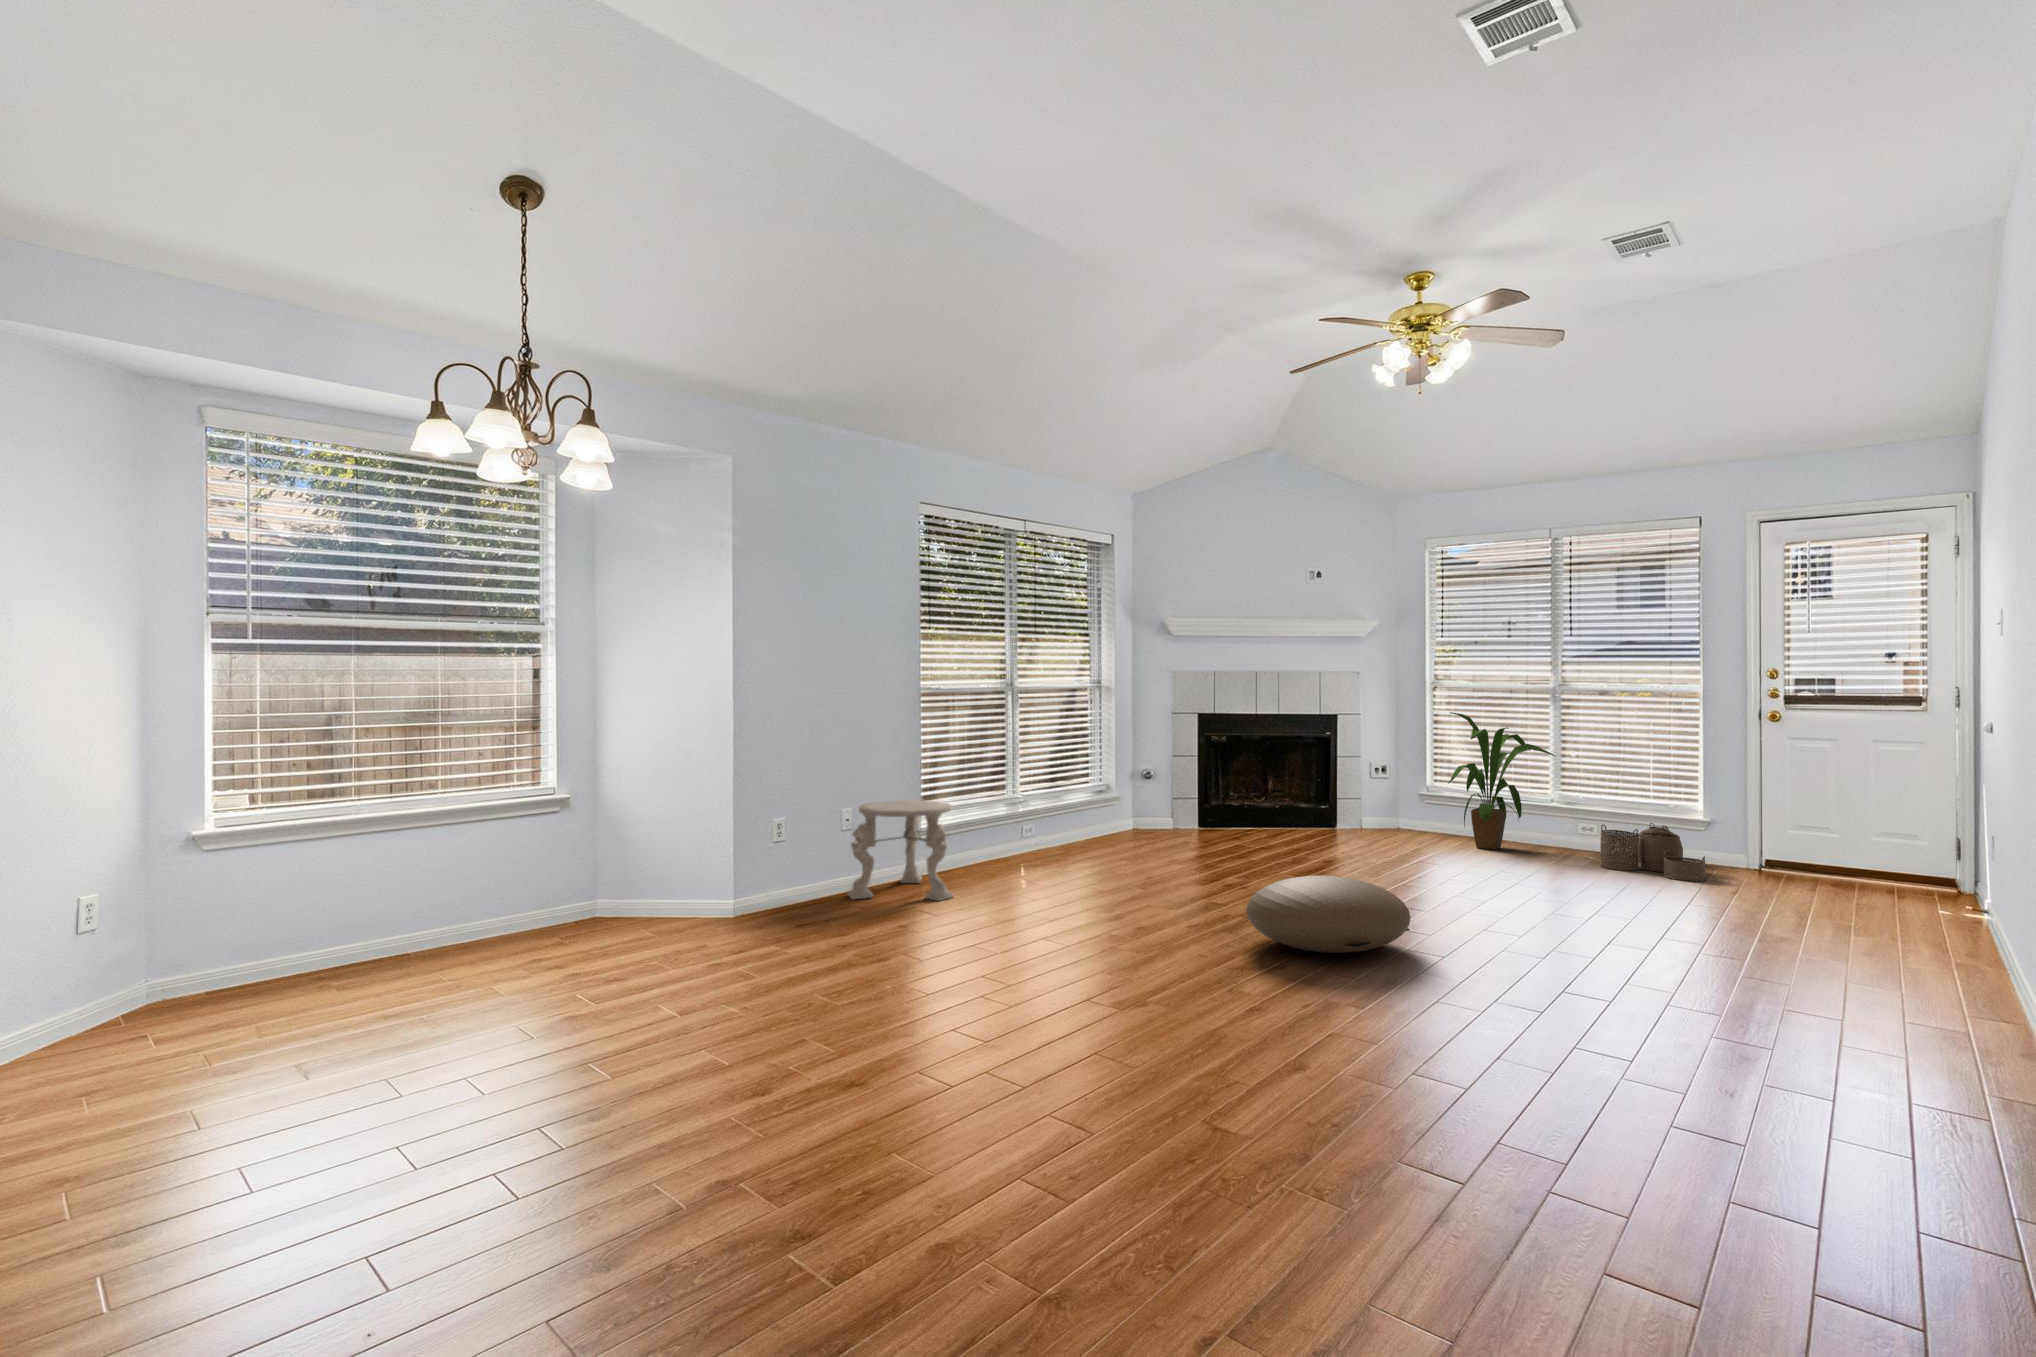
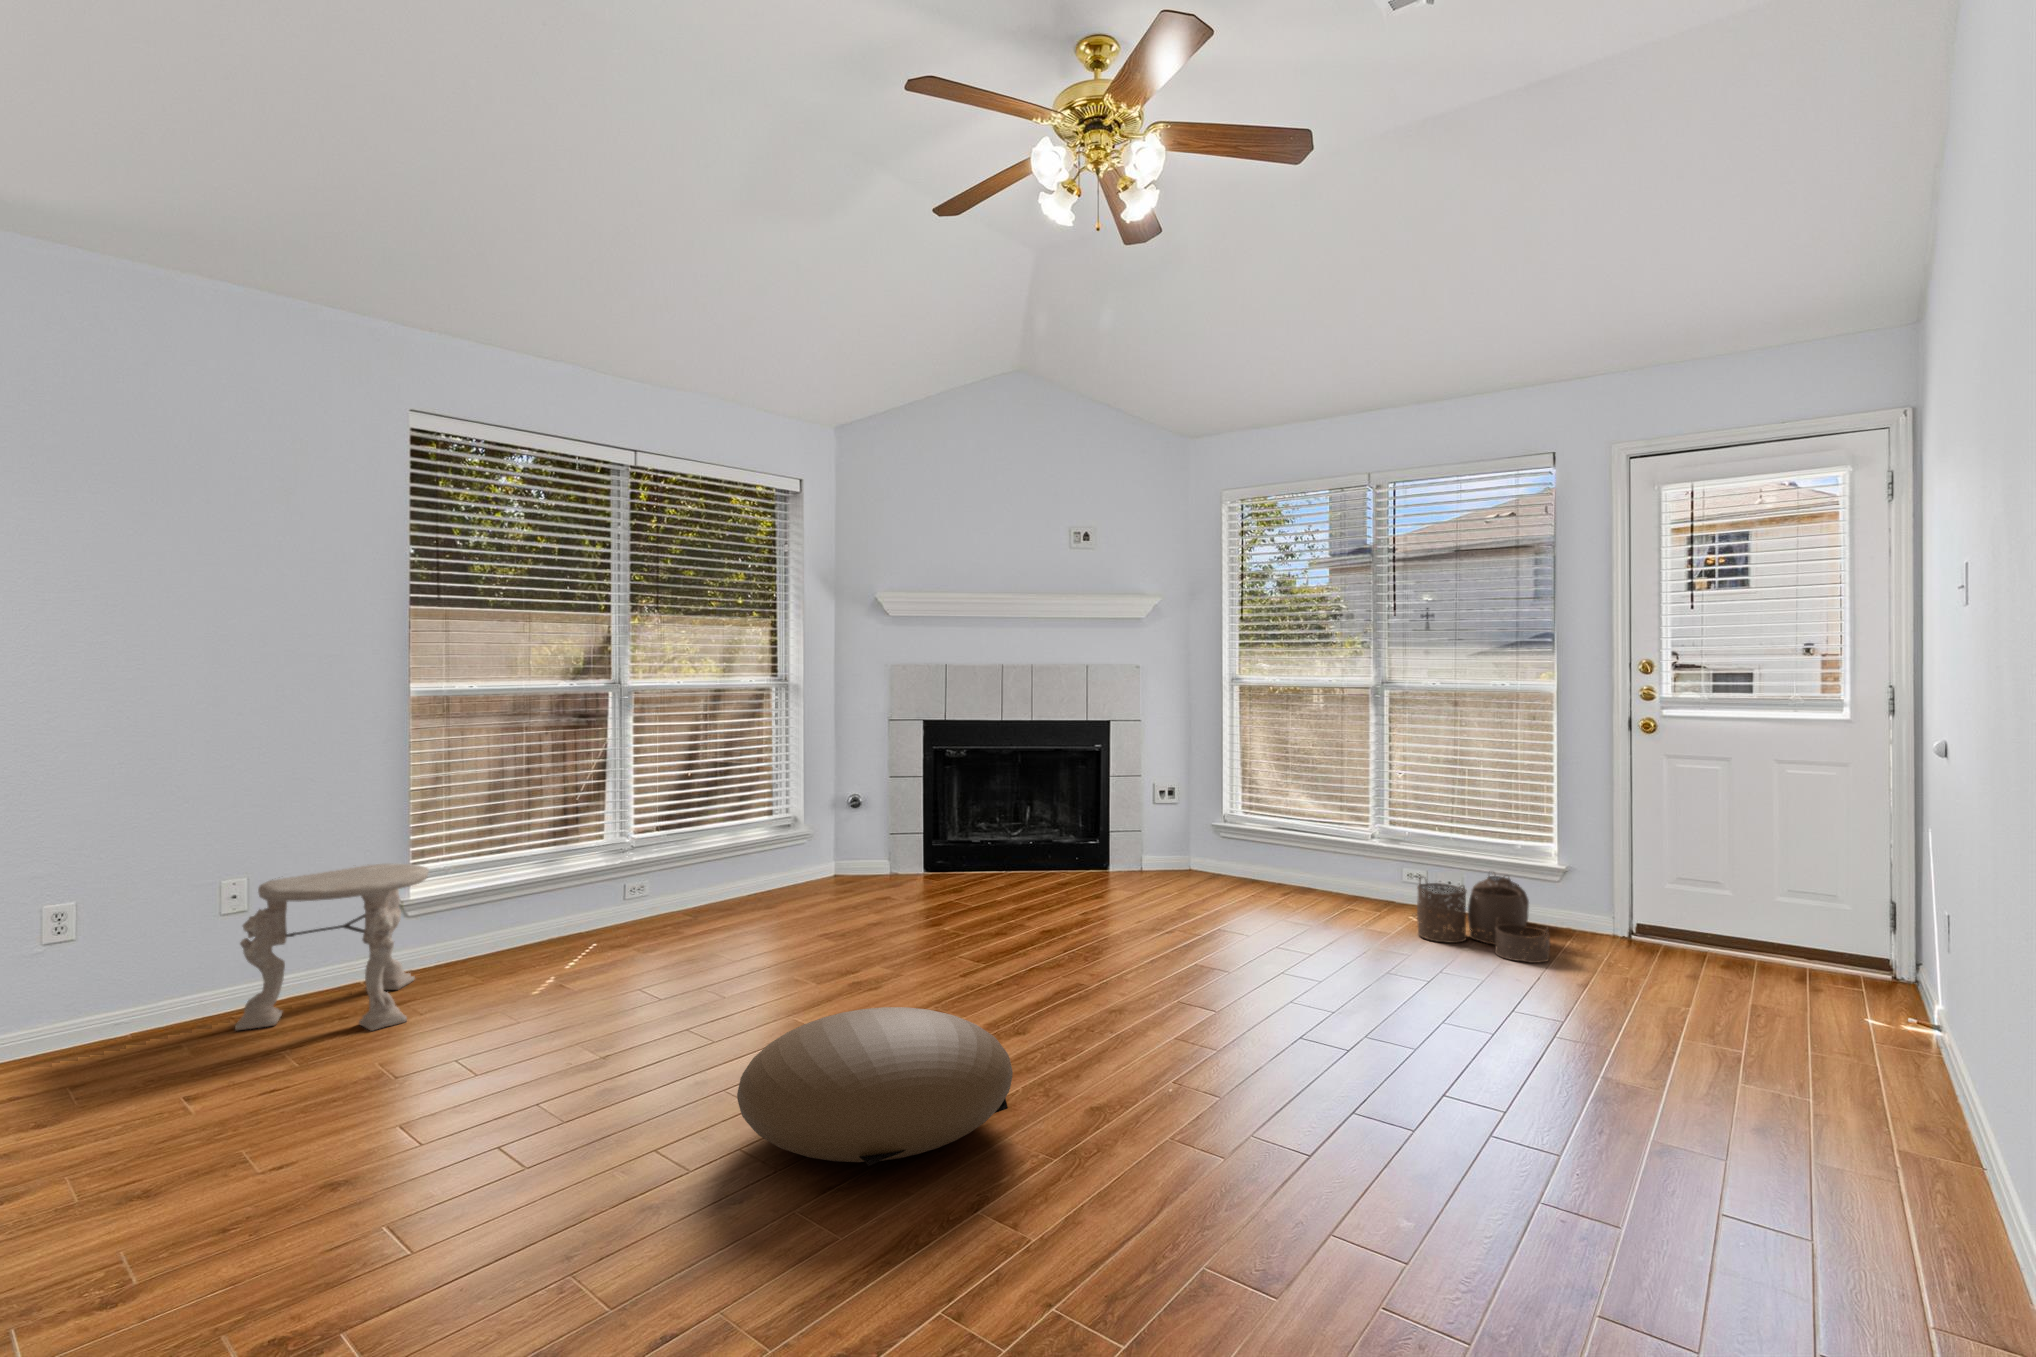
house plant: present [1449,712,1555,850] -> none [1227,718,1372,906]

